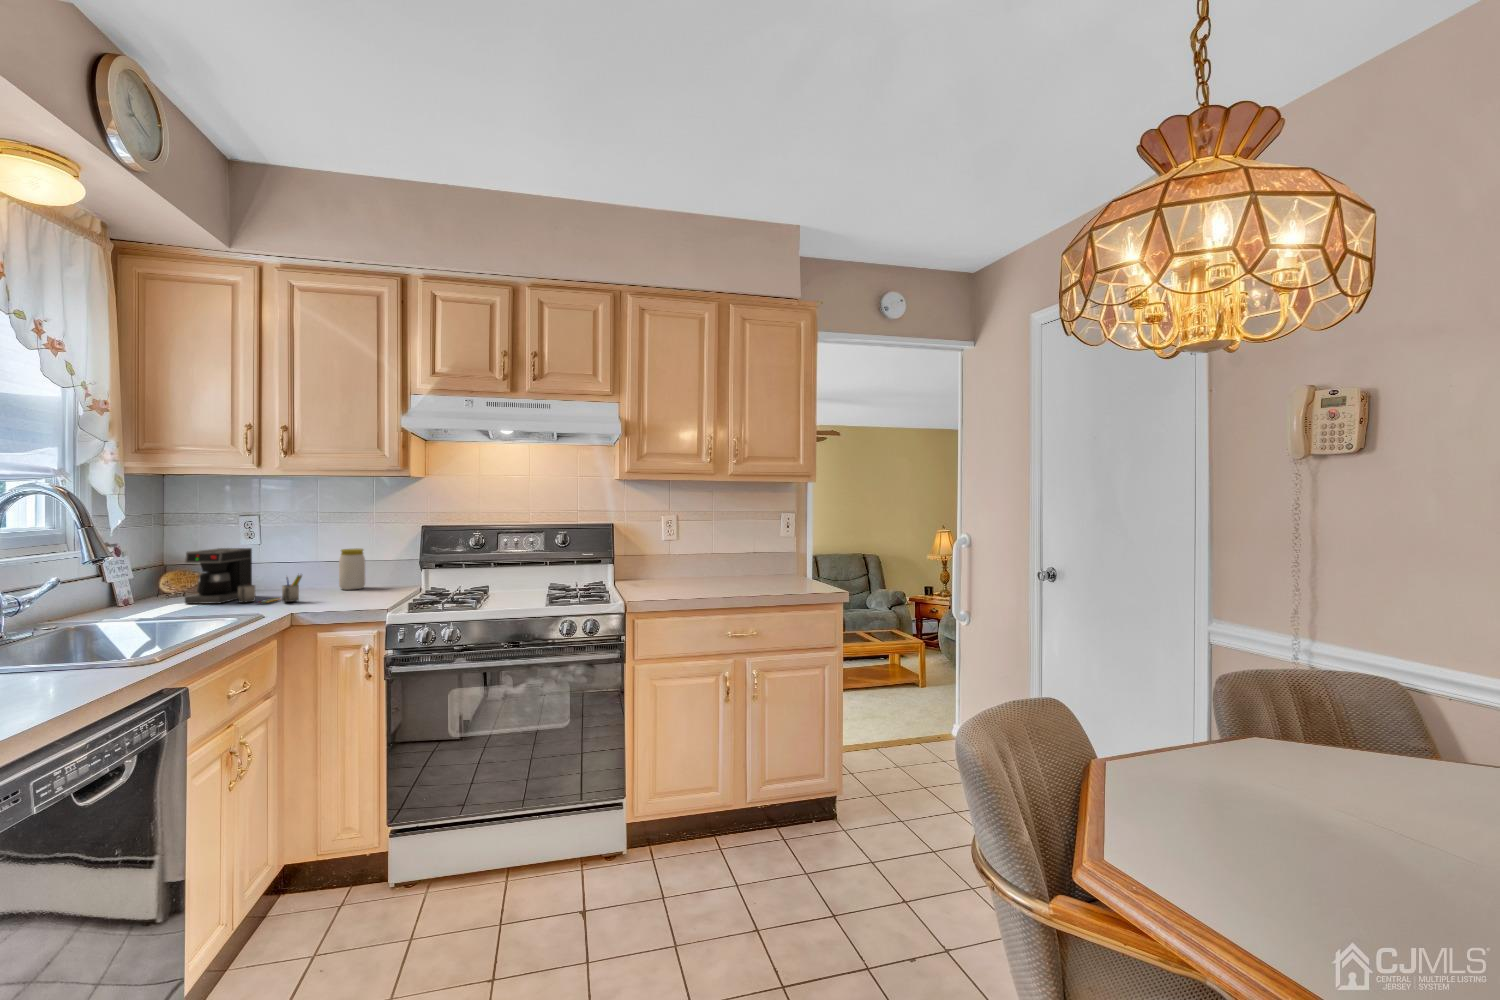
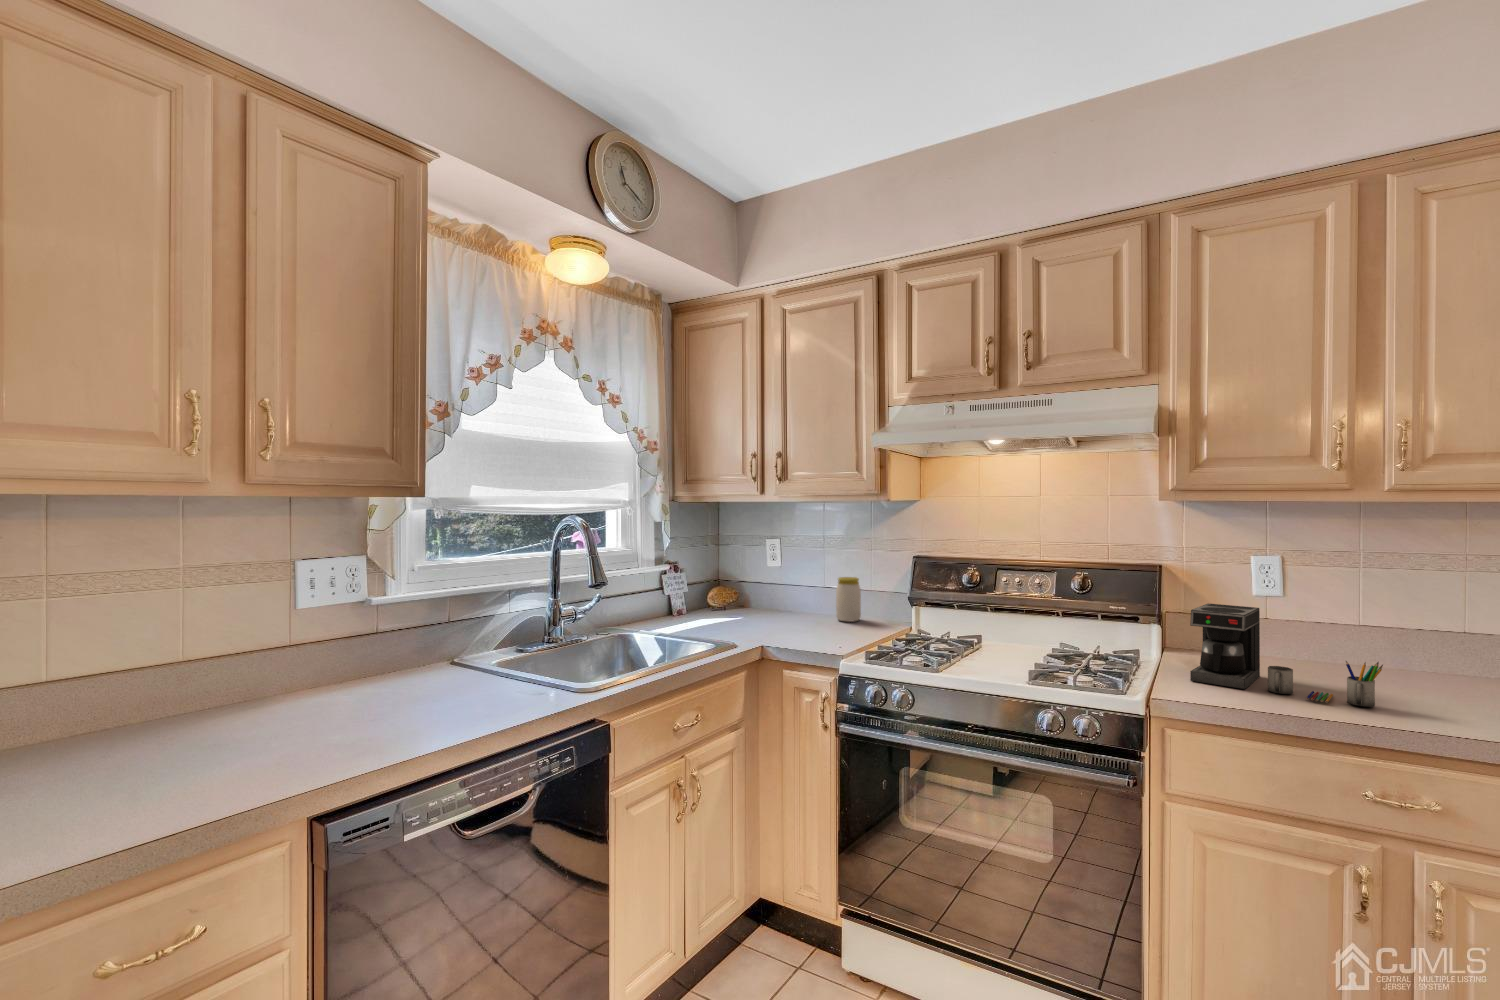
coffee maker: present [185,548,302,604] -> present [1190,603,1383,707]

